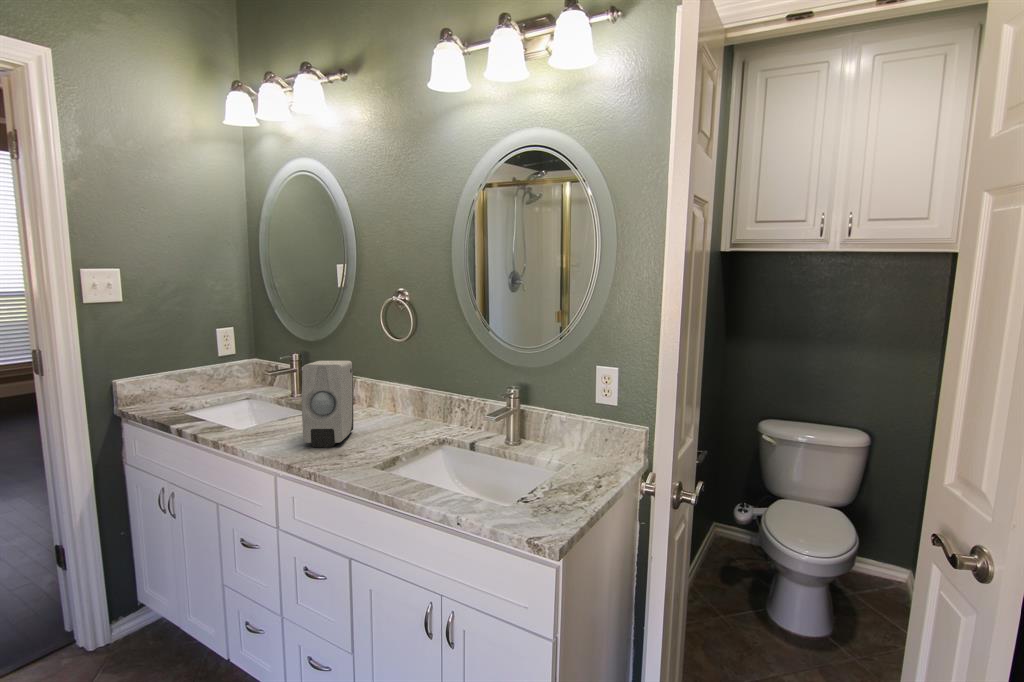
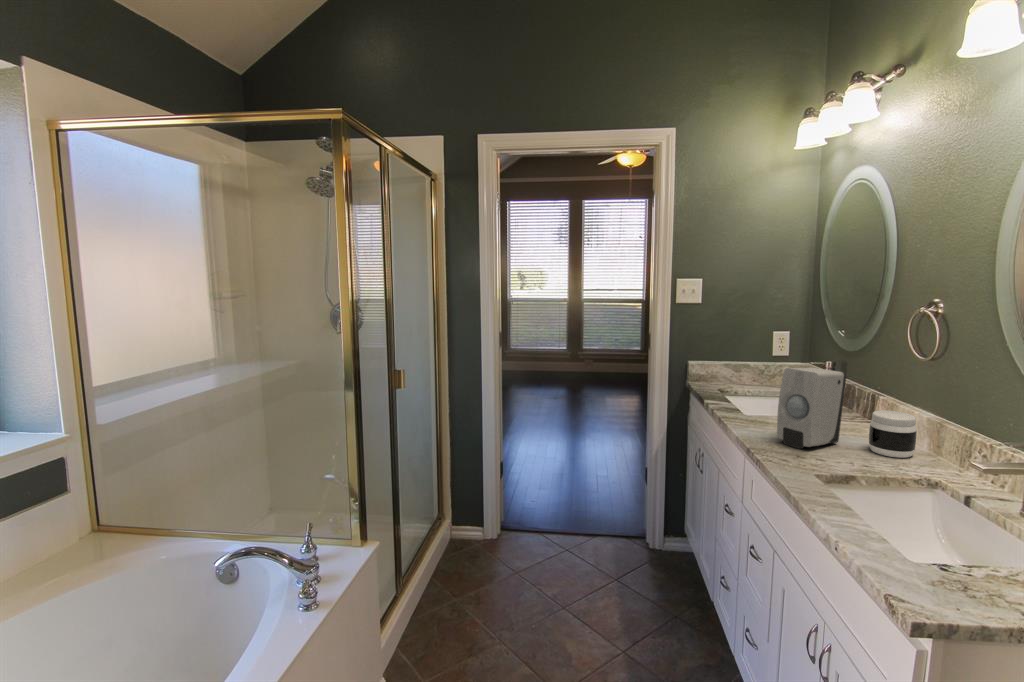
jar: none [376,389,412,430] -> present [869,410,917,458]

